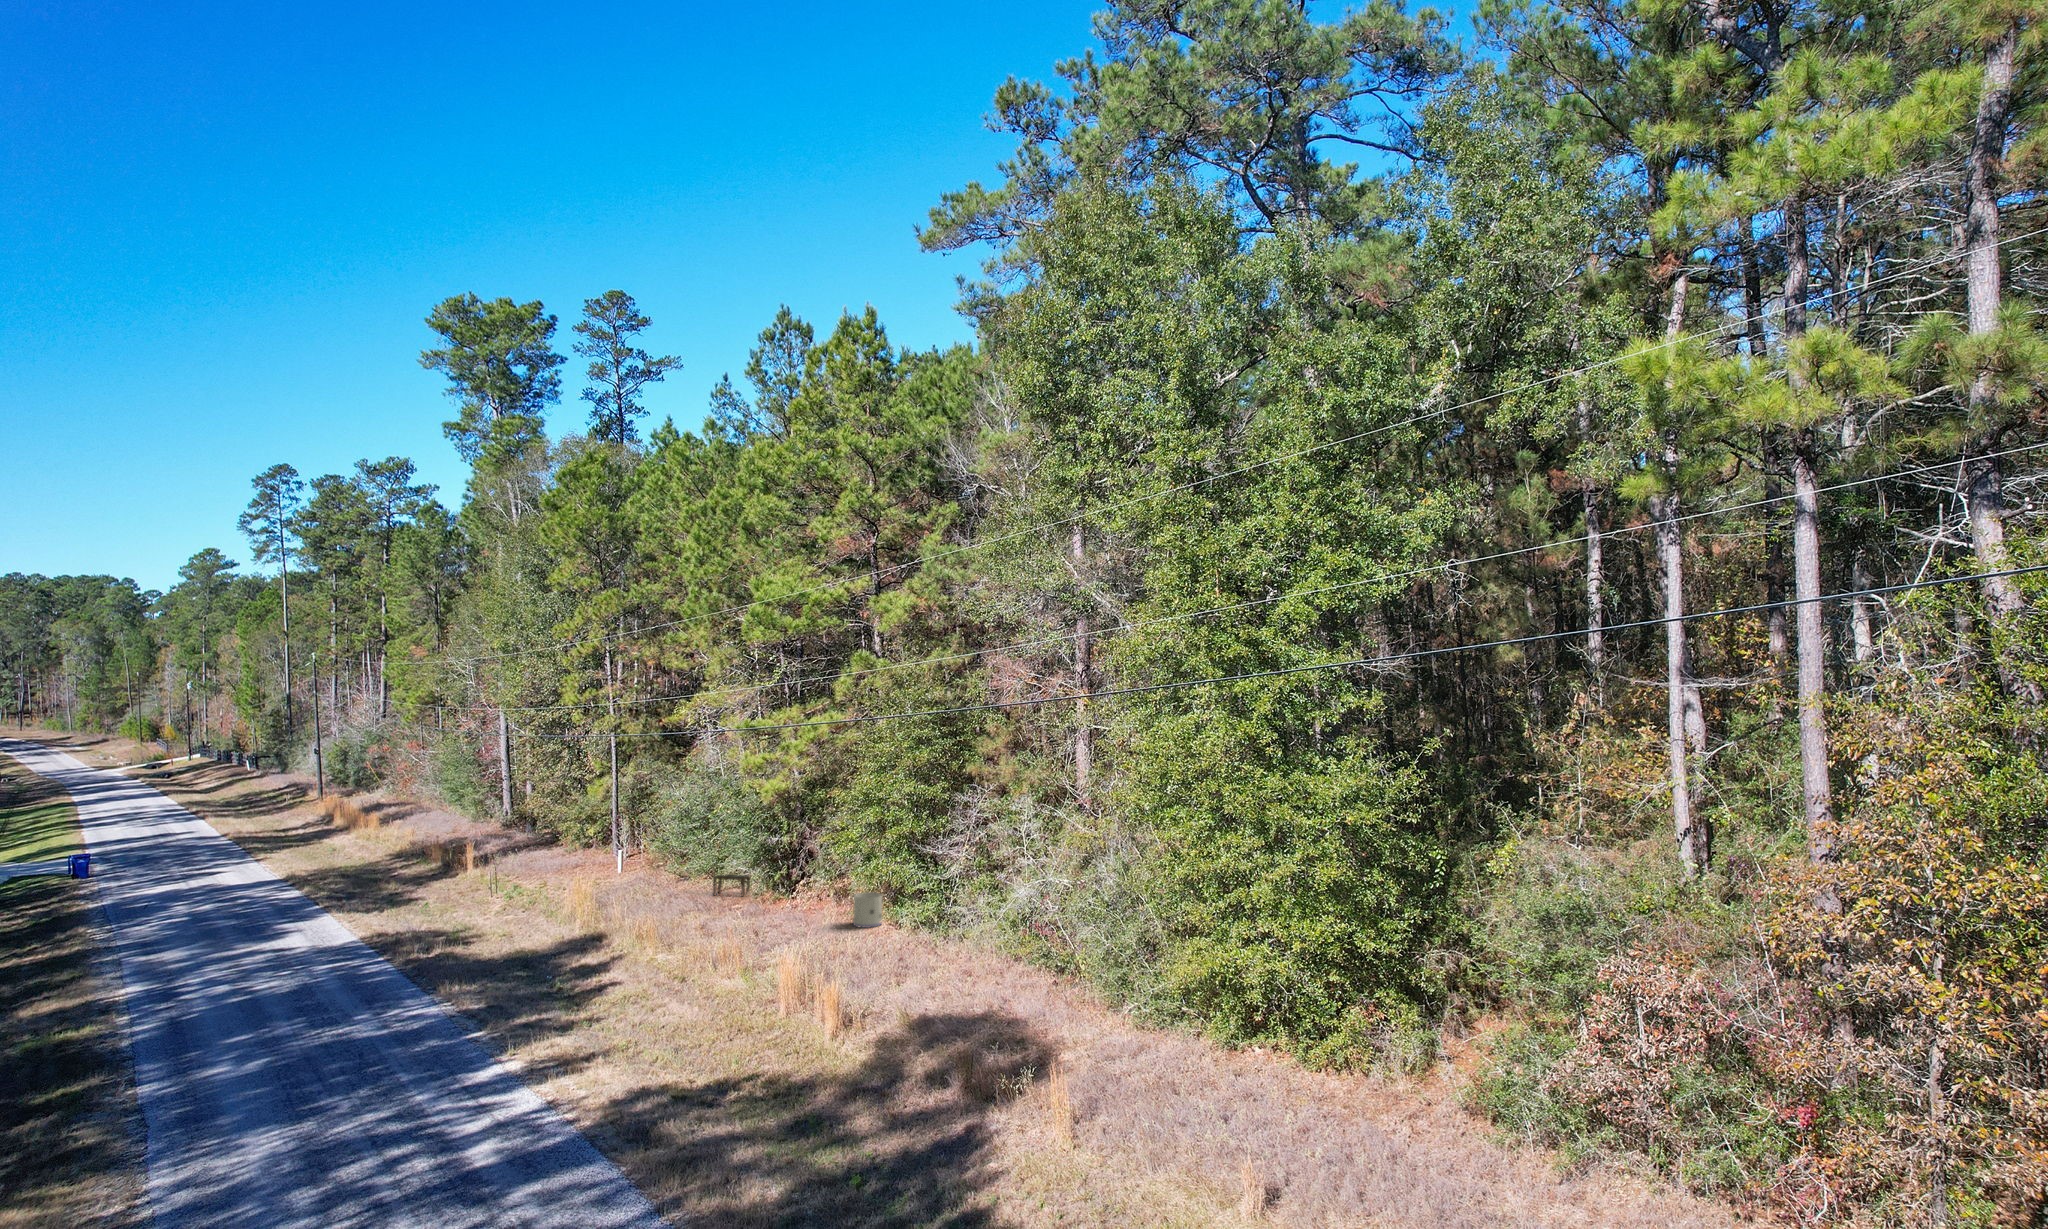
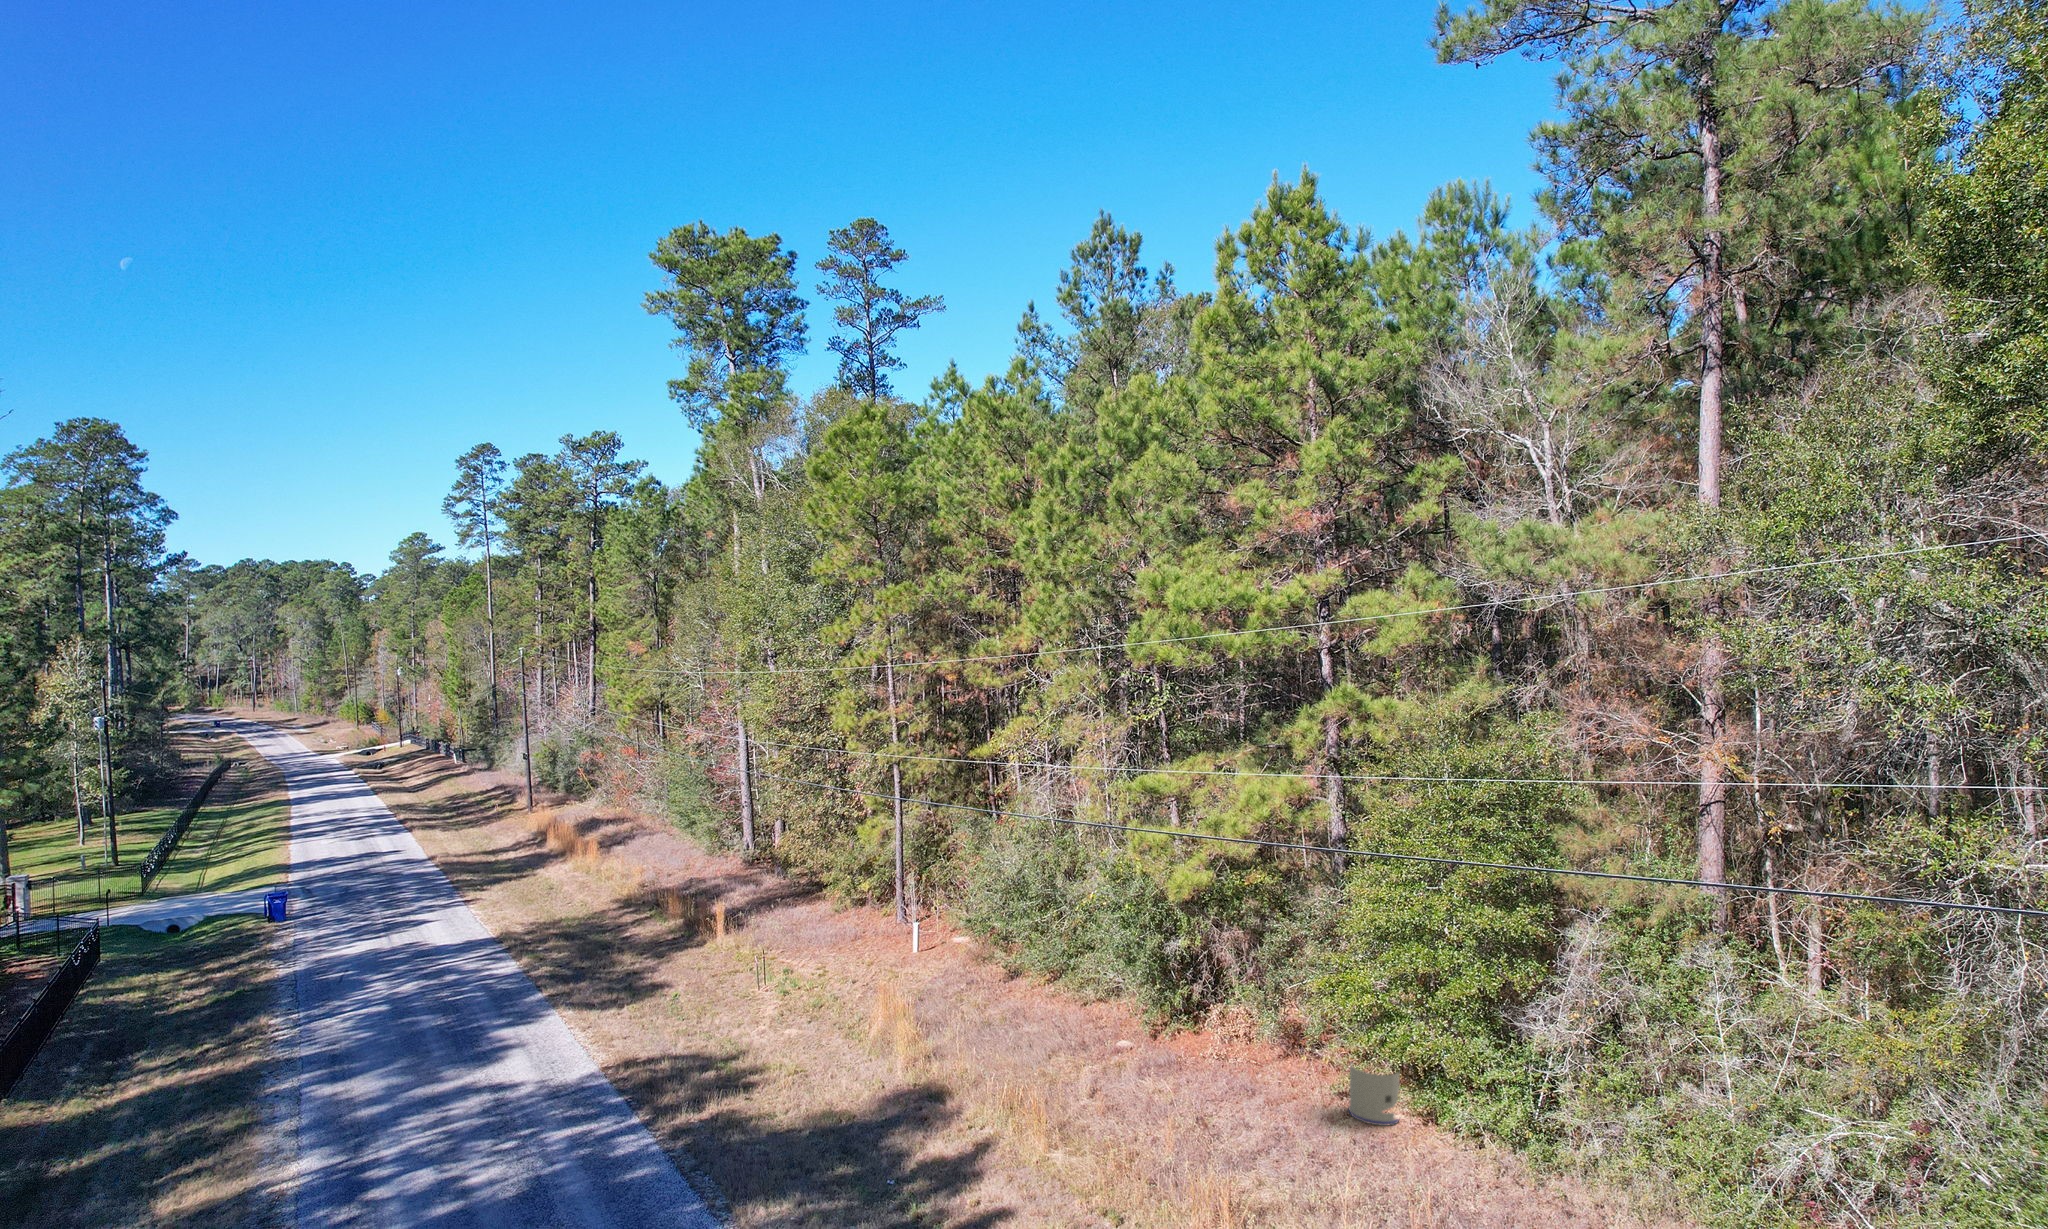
bench: present [713,874,750,896] -> none [1075,985,1129,1026]

